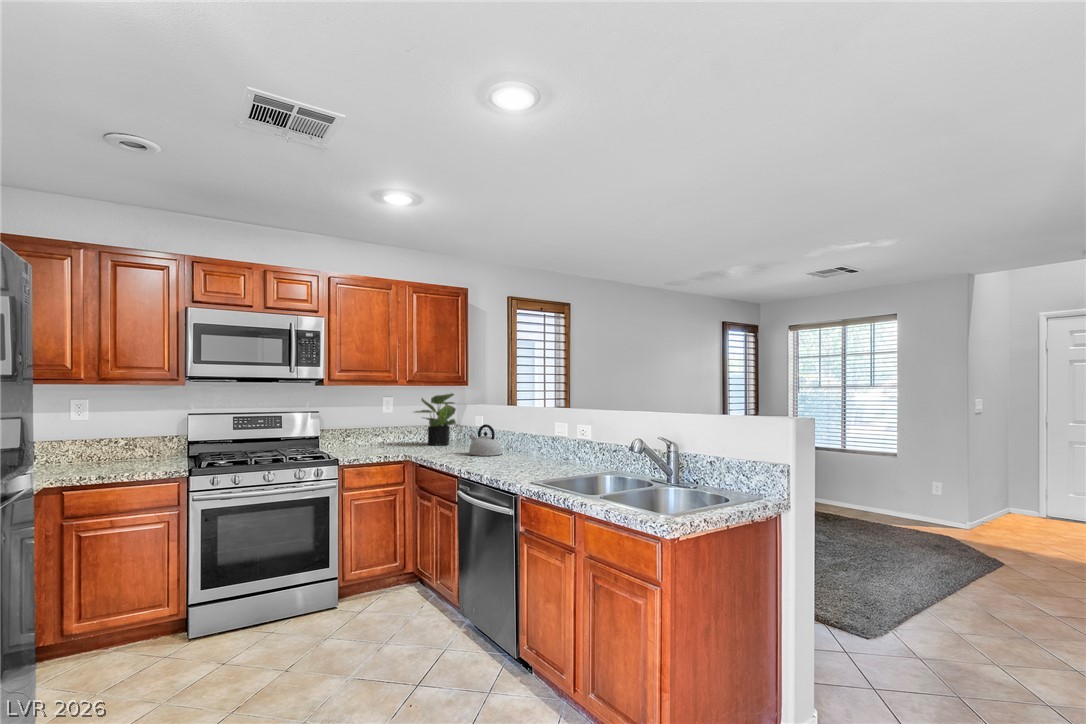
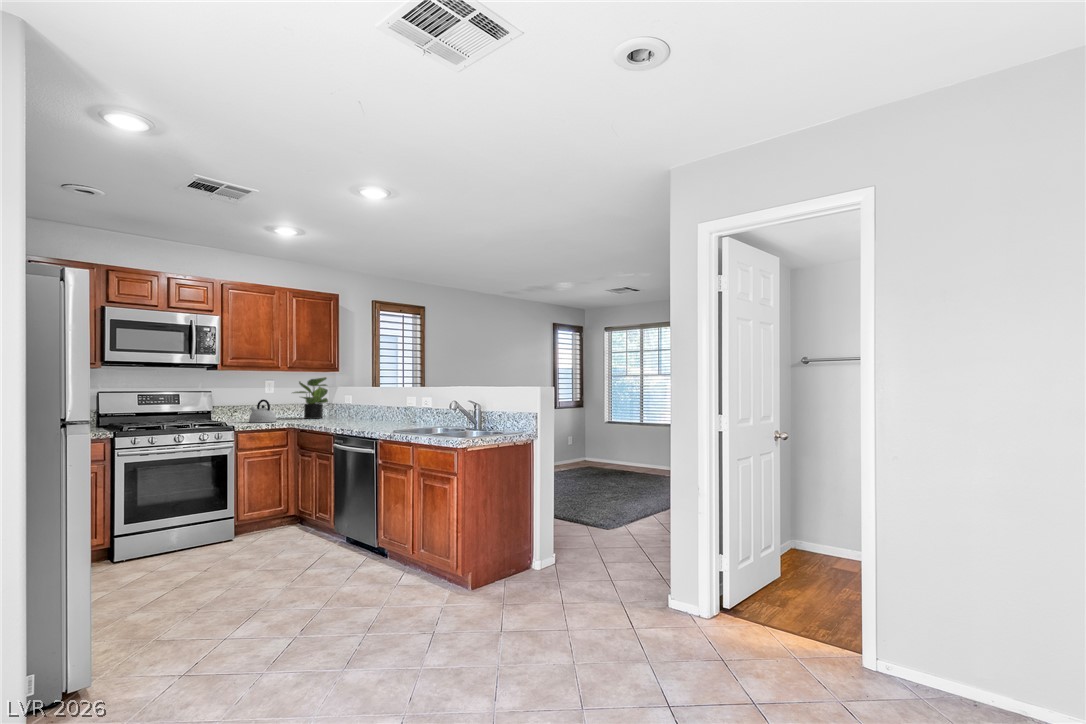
kettle: present [469,424,502,456] -> present [249,399,277,423]

